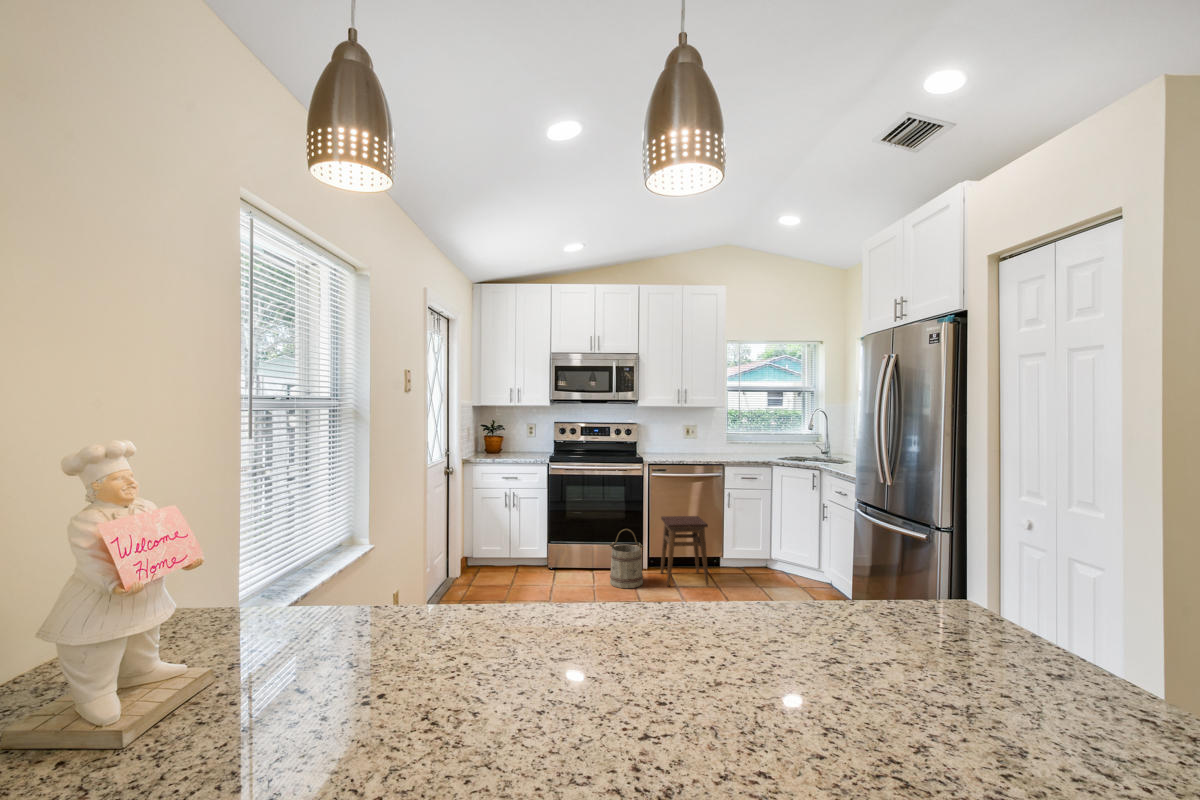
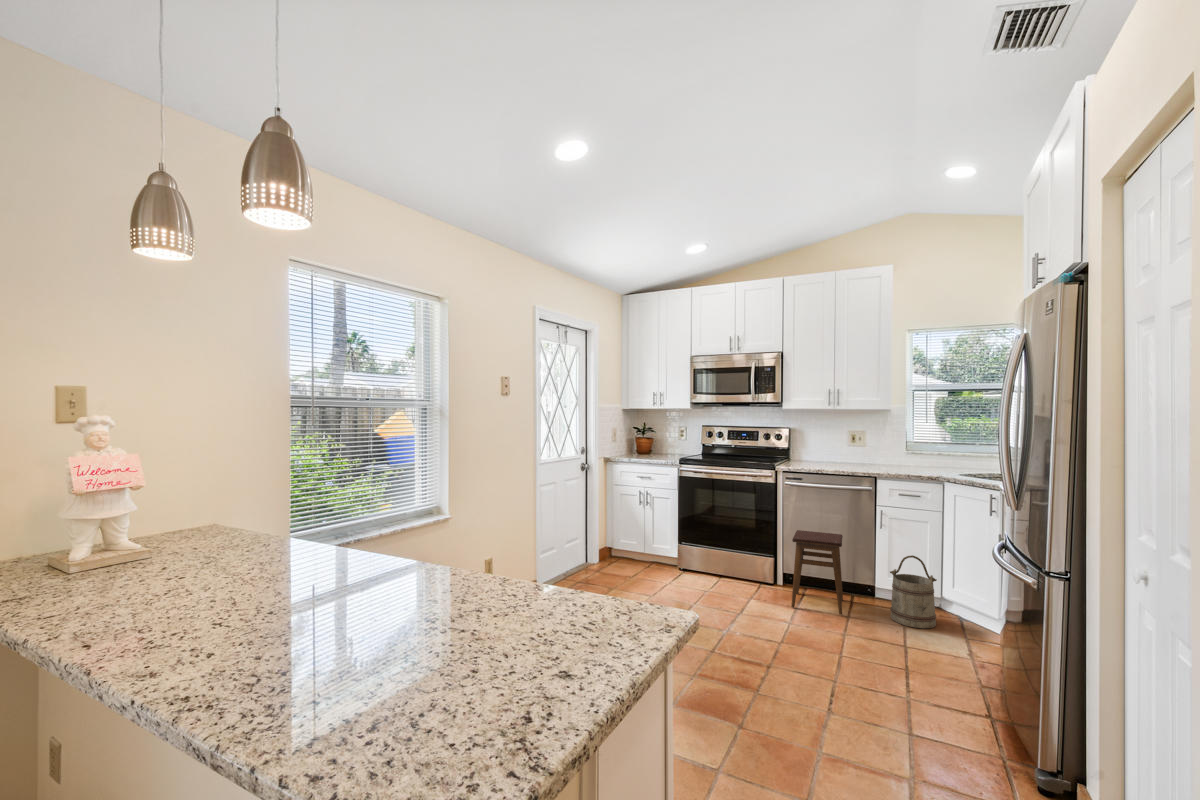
bucket: present [610,529,643,588] -> present [890,555,937,628]

